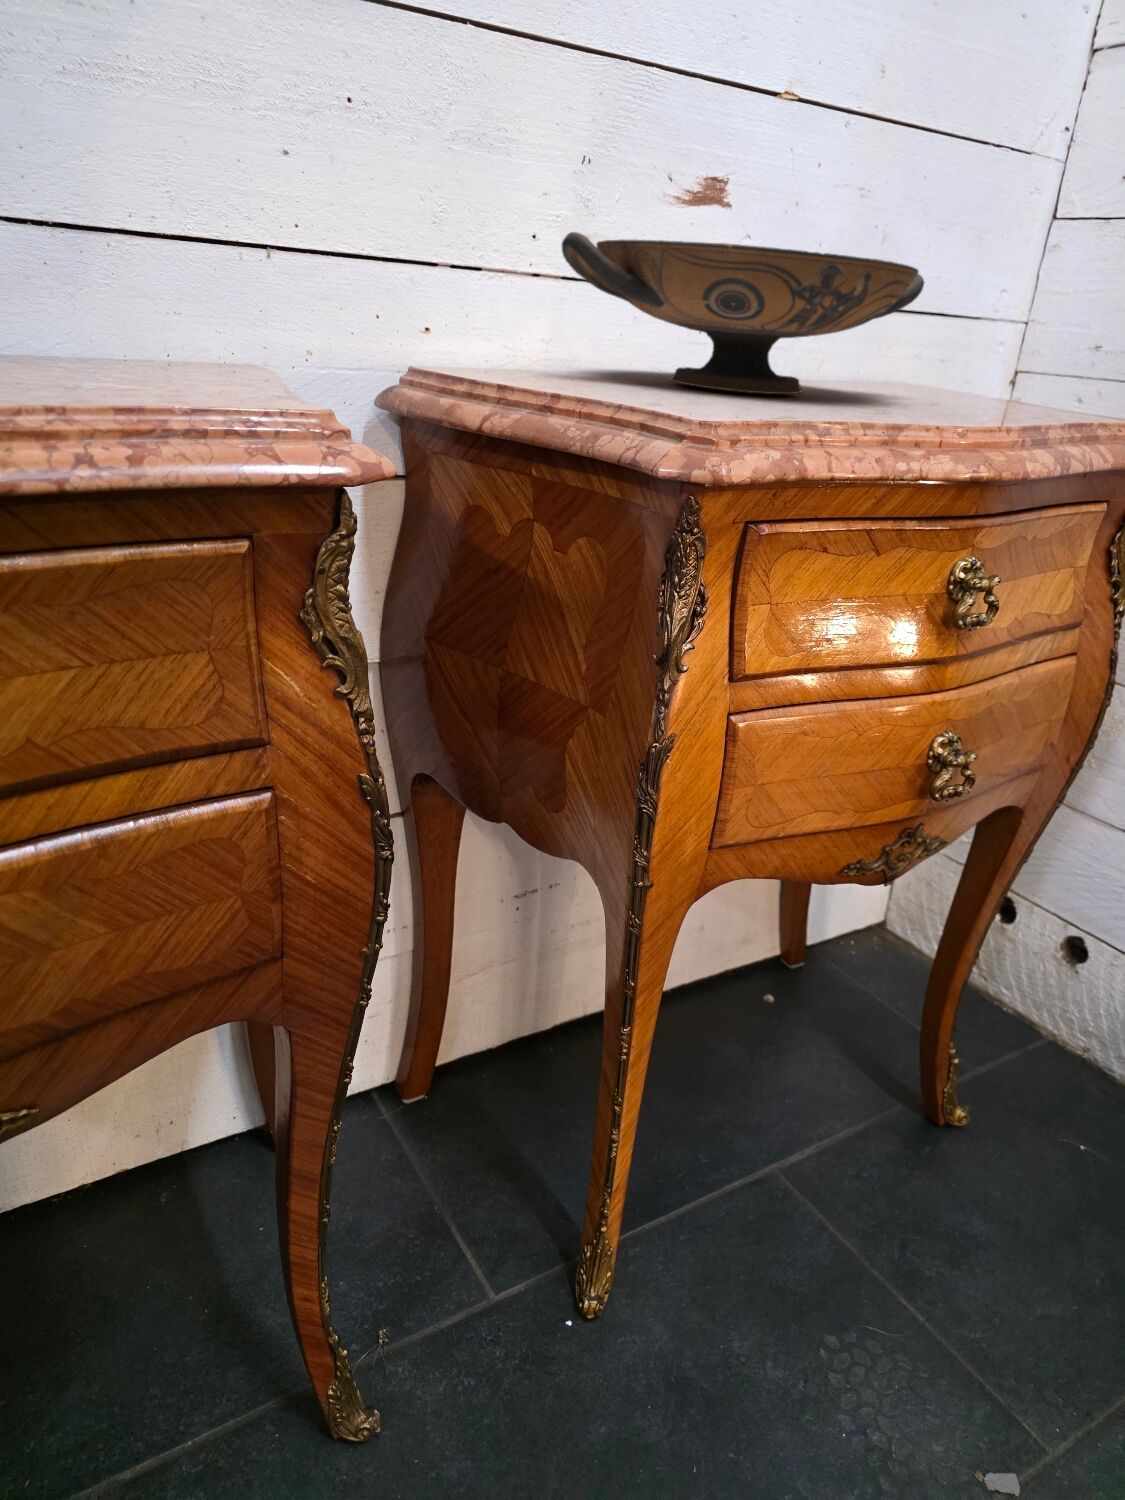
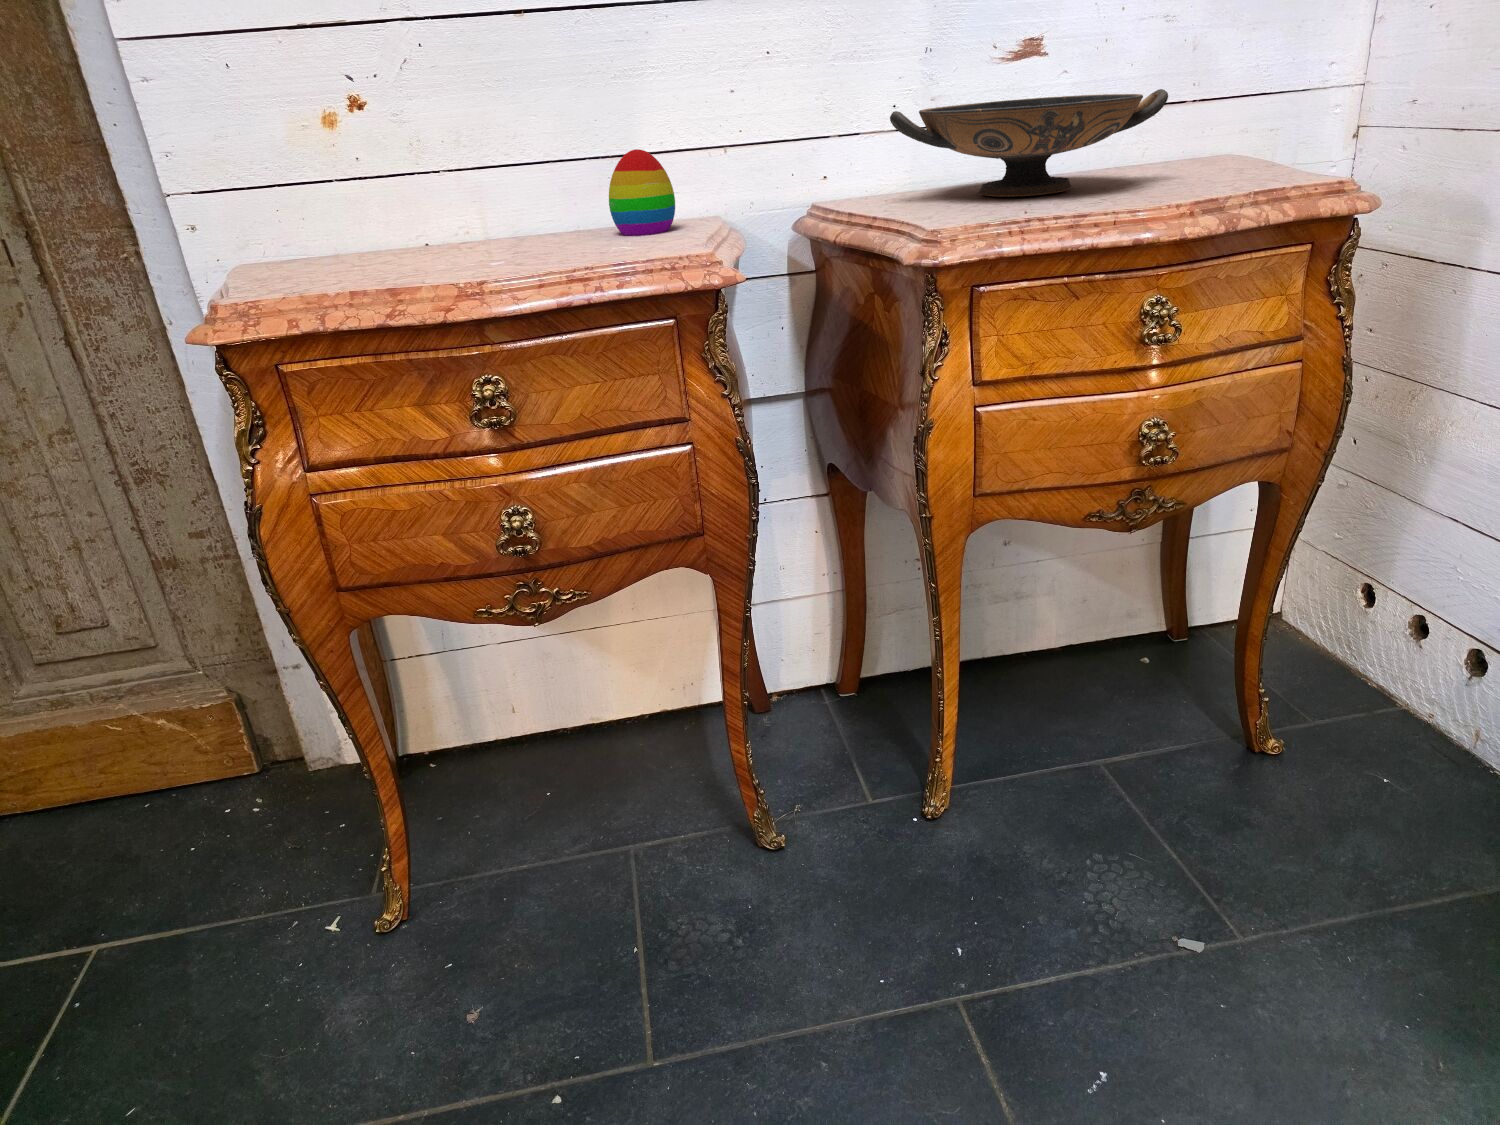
decorative egg: none [74,204,207,373] -> present [609,149,675,236]

